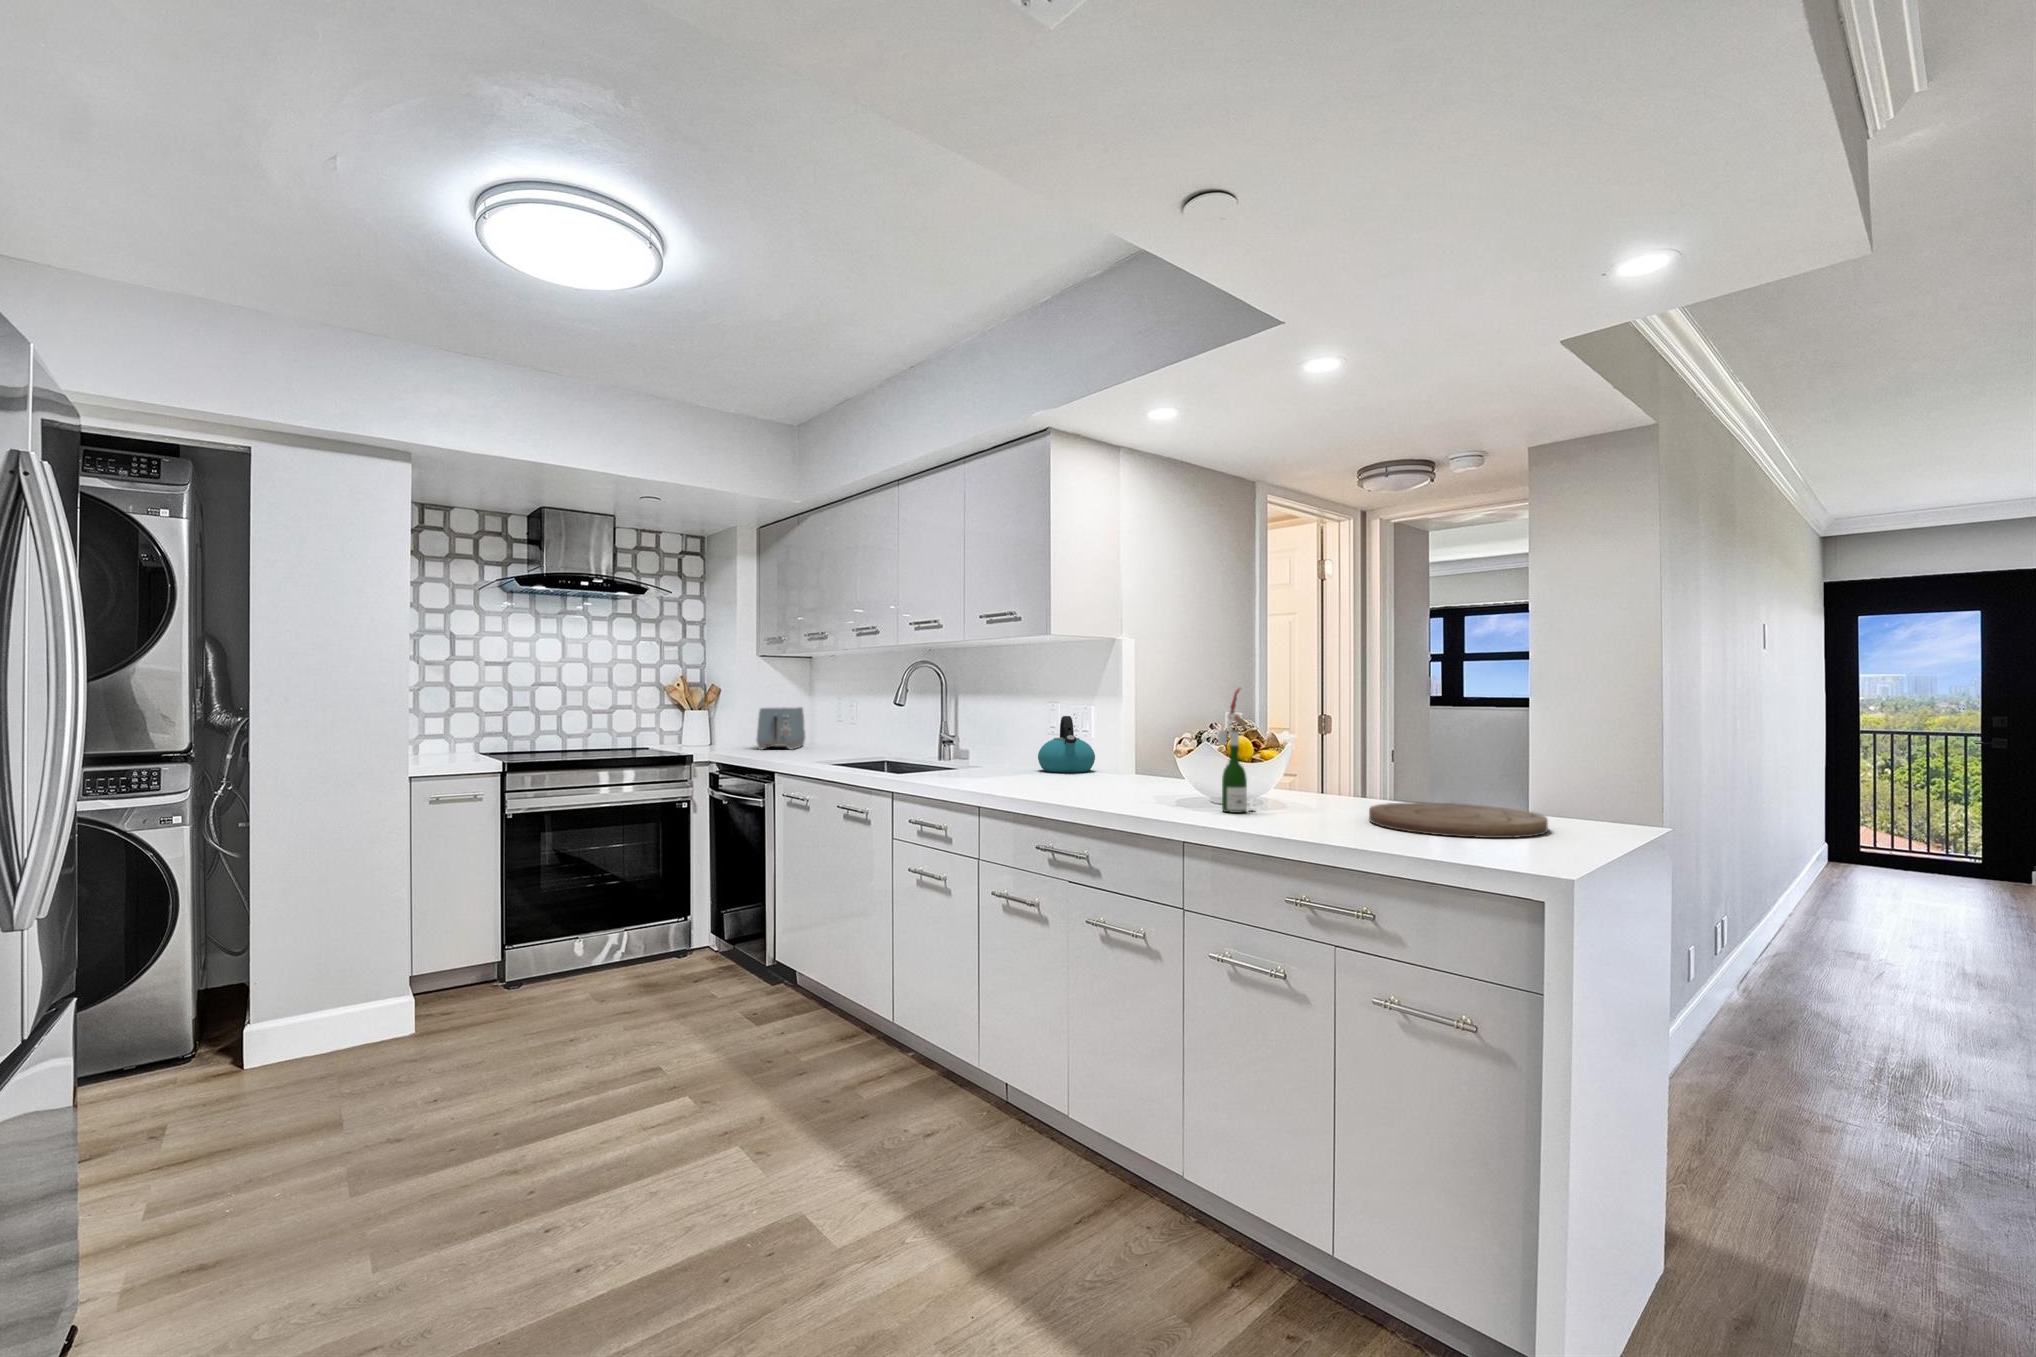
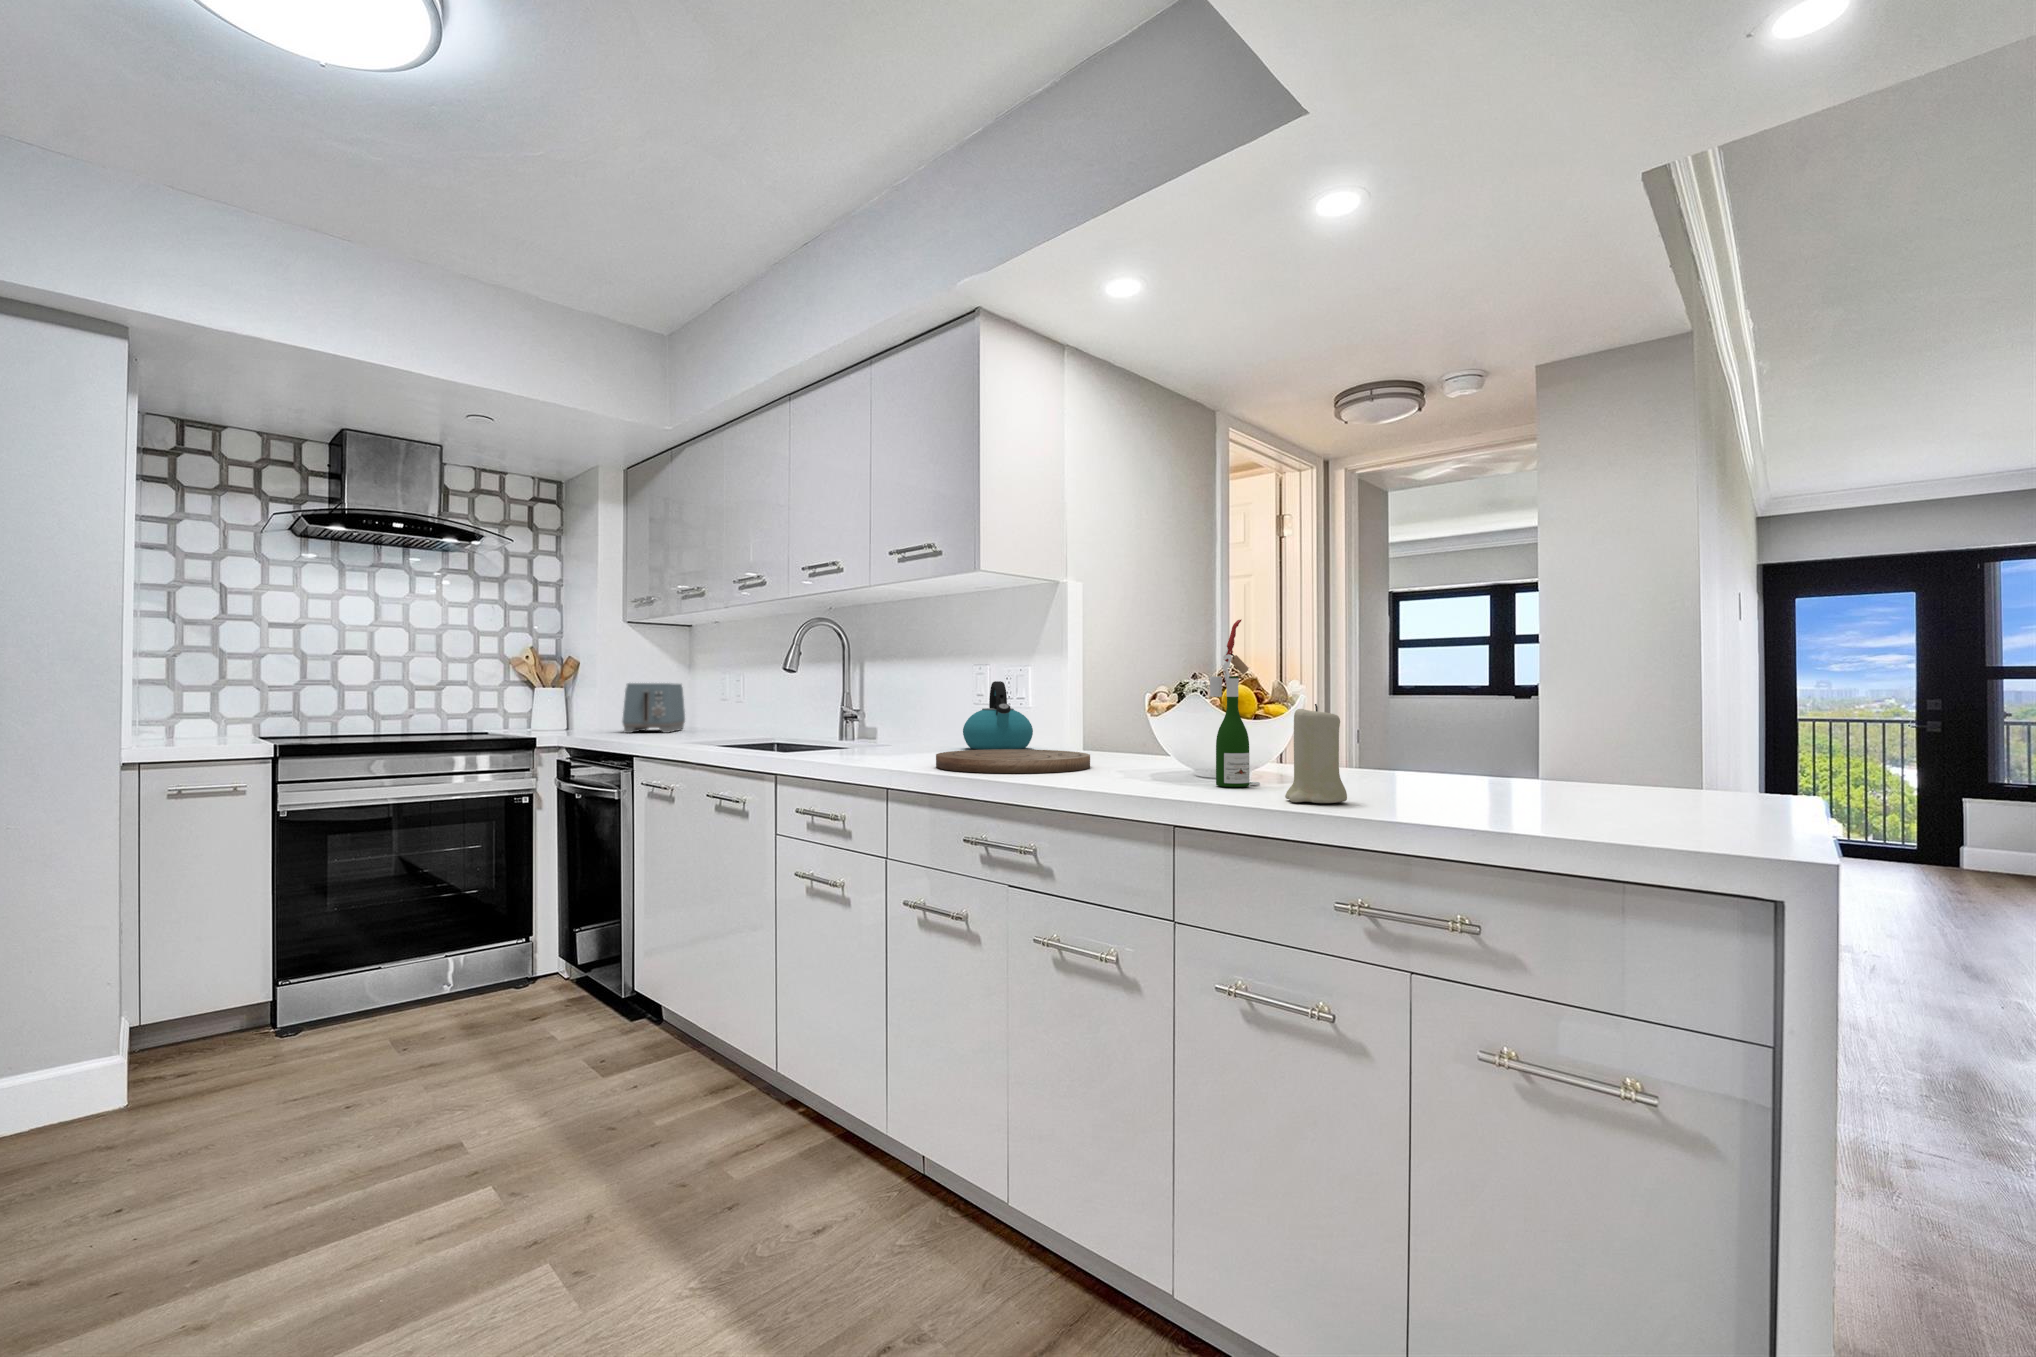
candle: none [1264,756,1307,828] -> present [1285,704,1347,803]
cutting board: present [1369,802,1548,838] -> present [936,749,1090,773]

